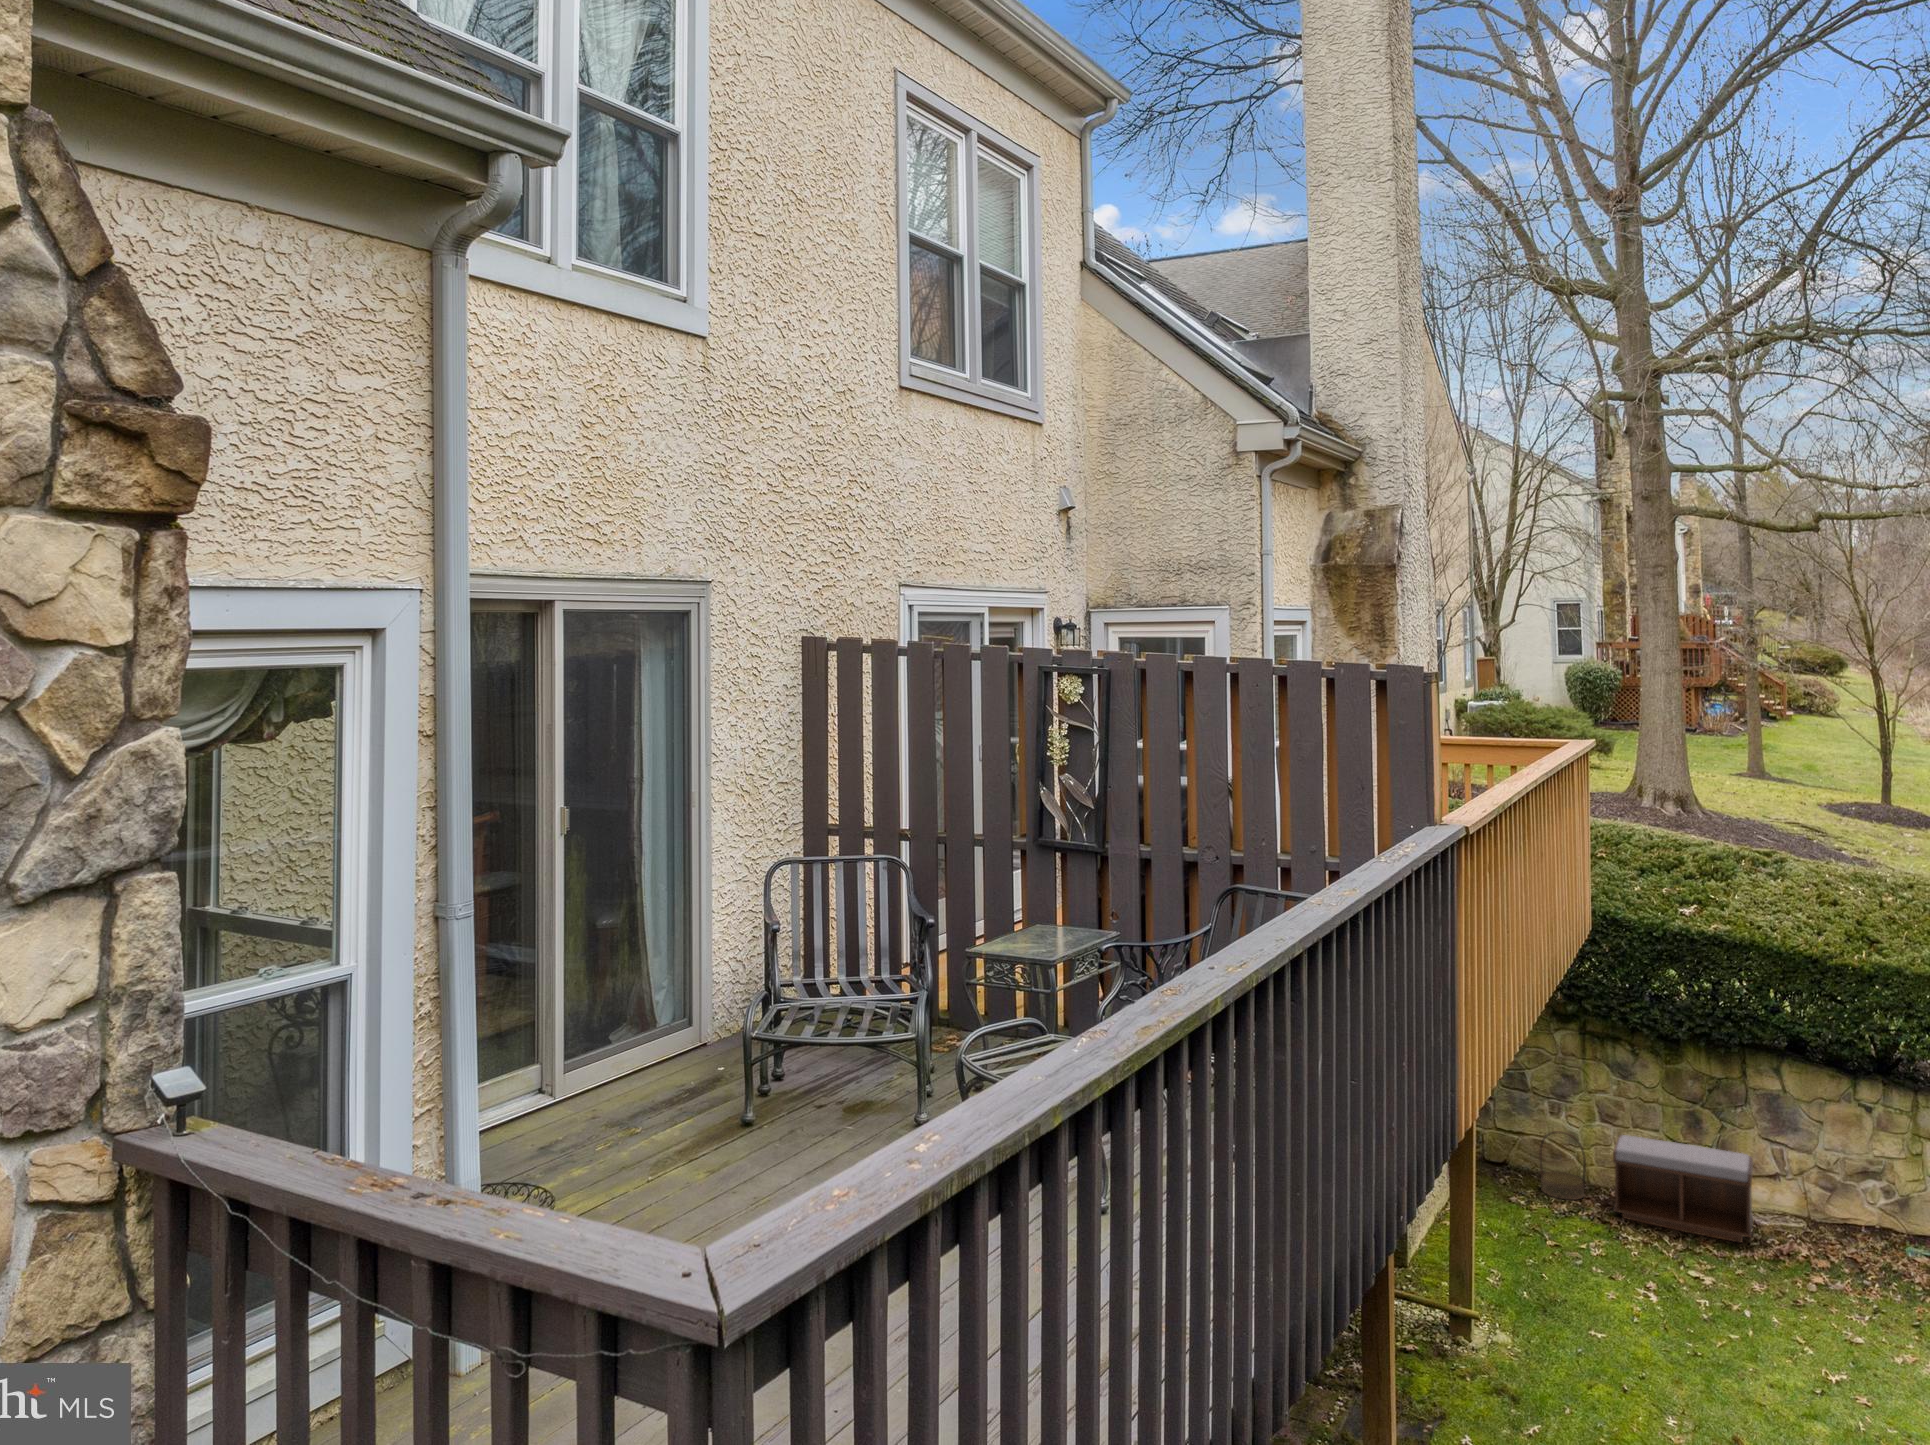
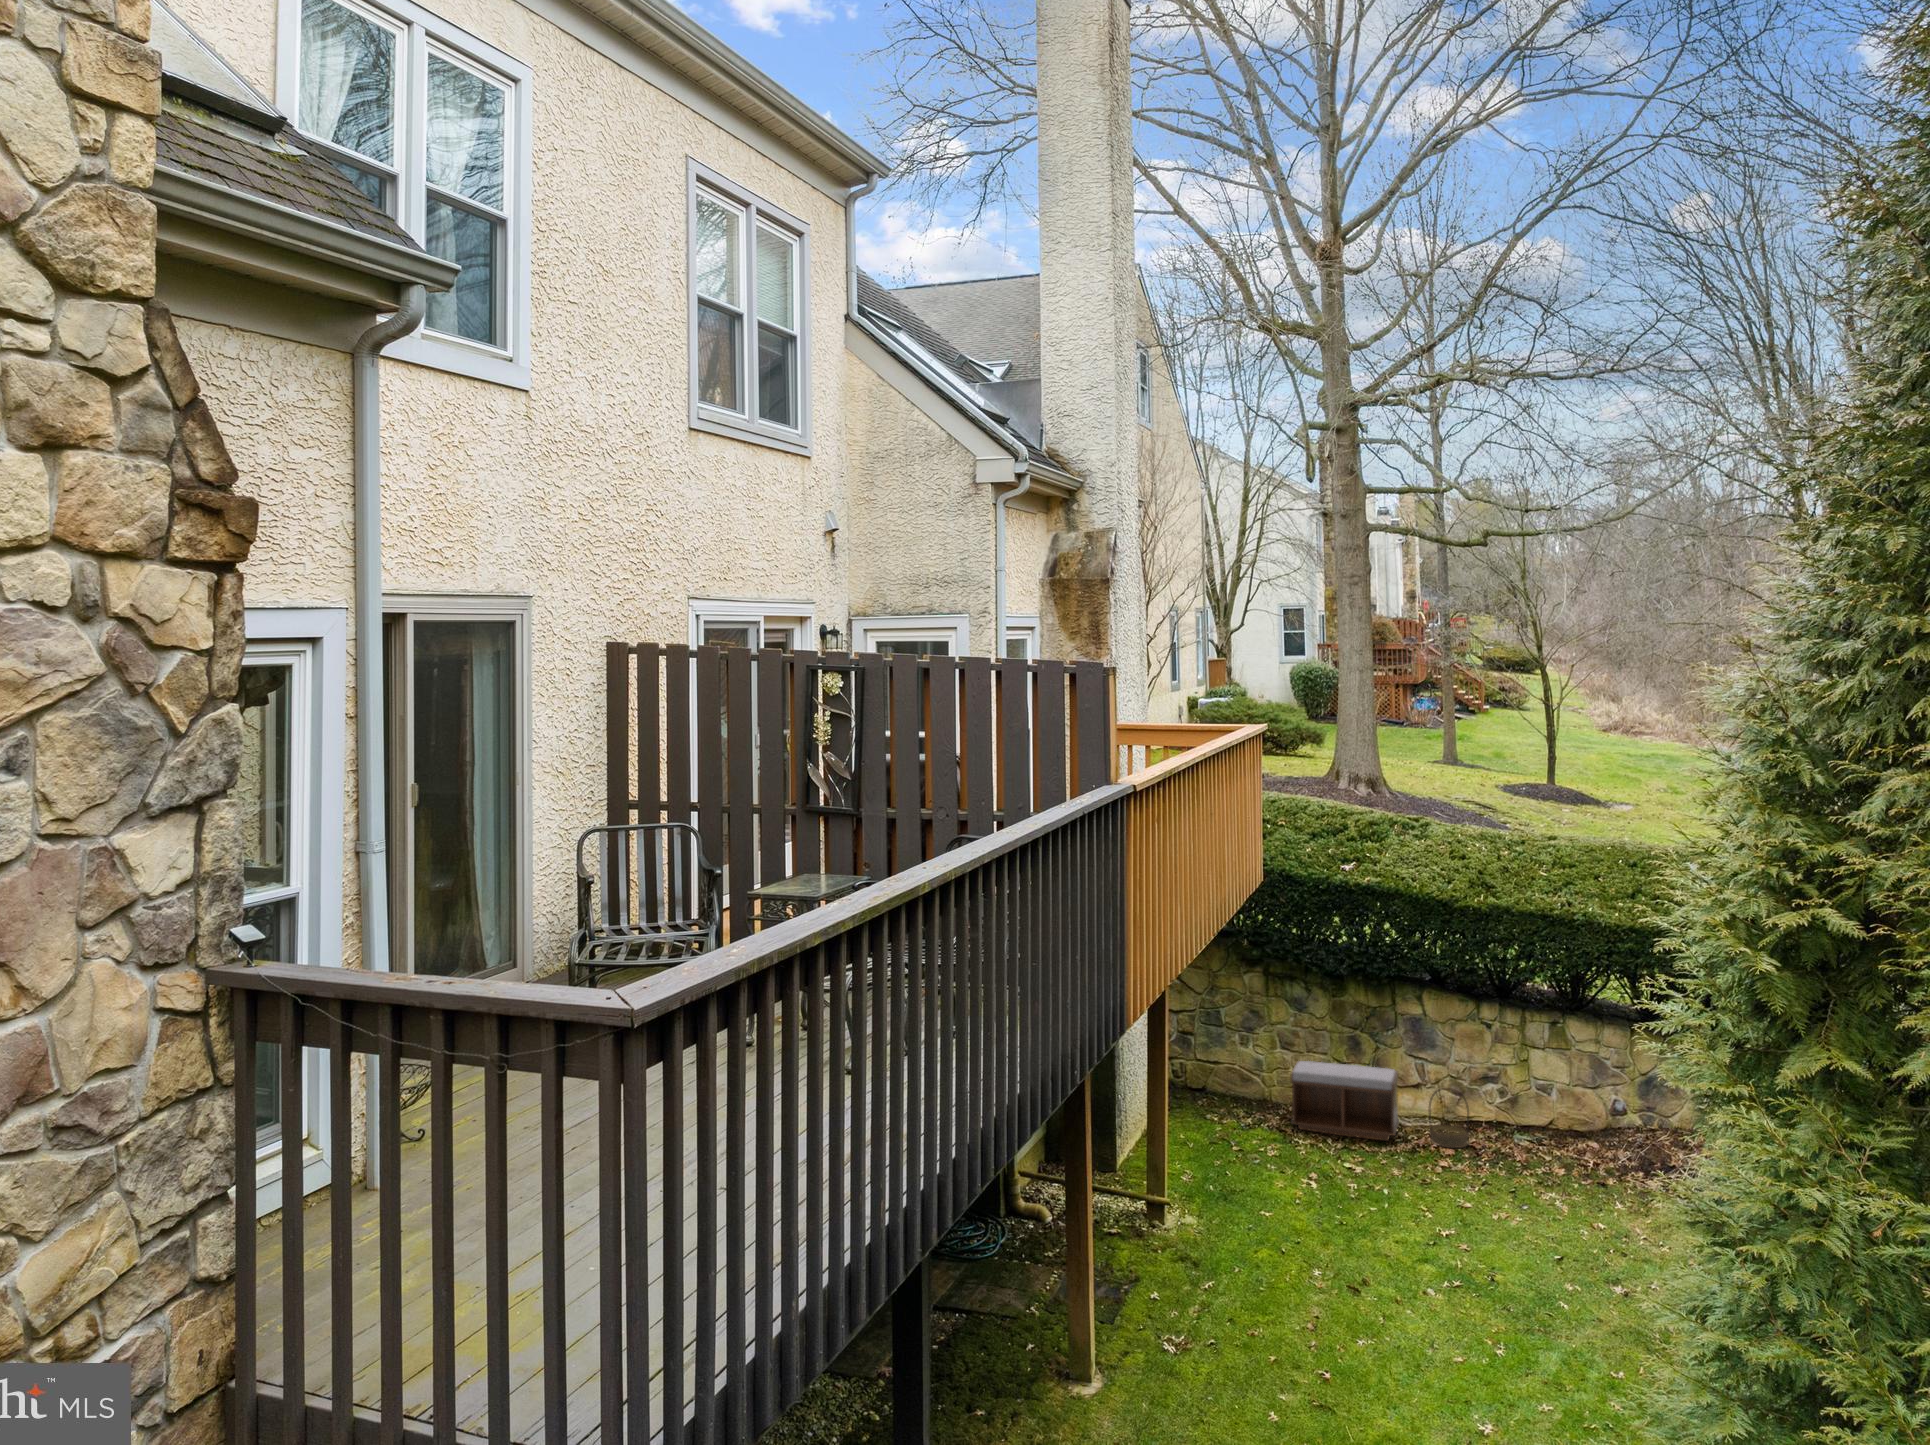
basket: present [1539,1131,1586,1200] -> present [1429,1088,1469,1148]

